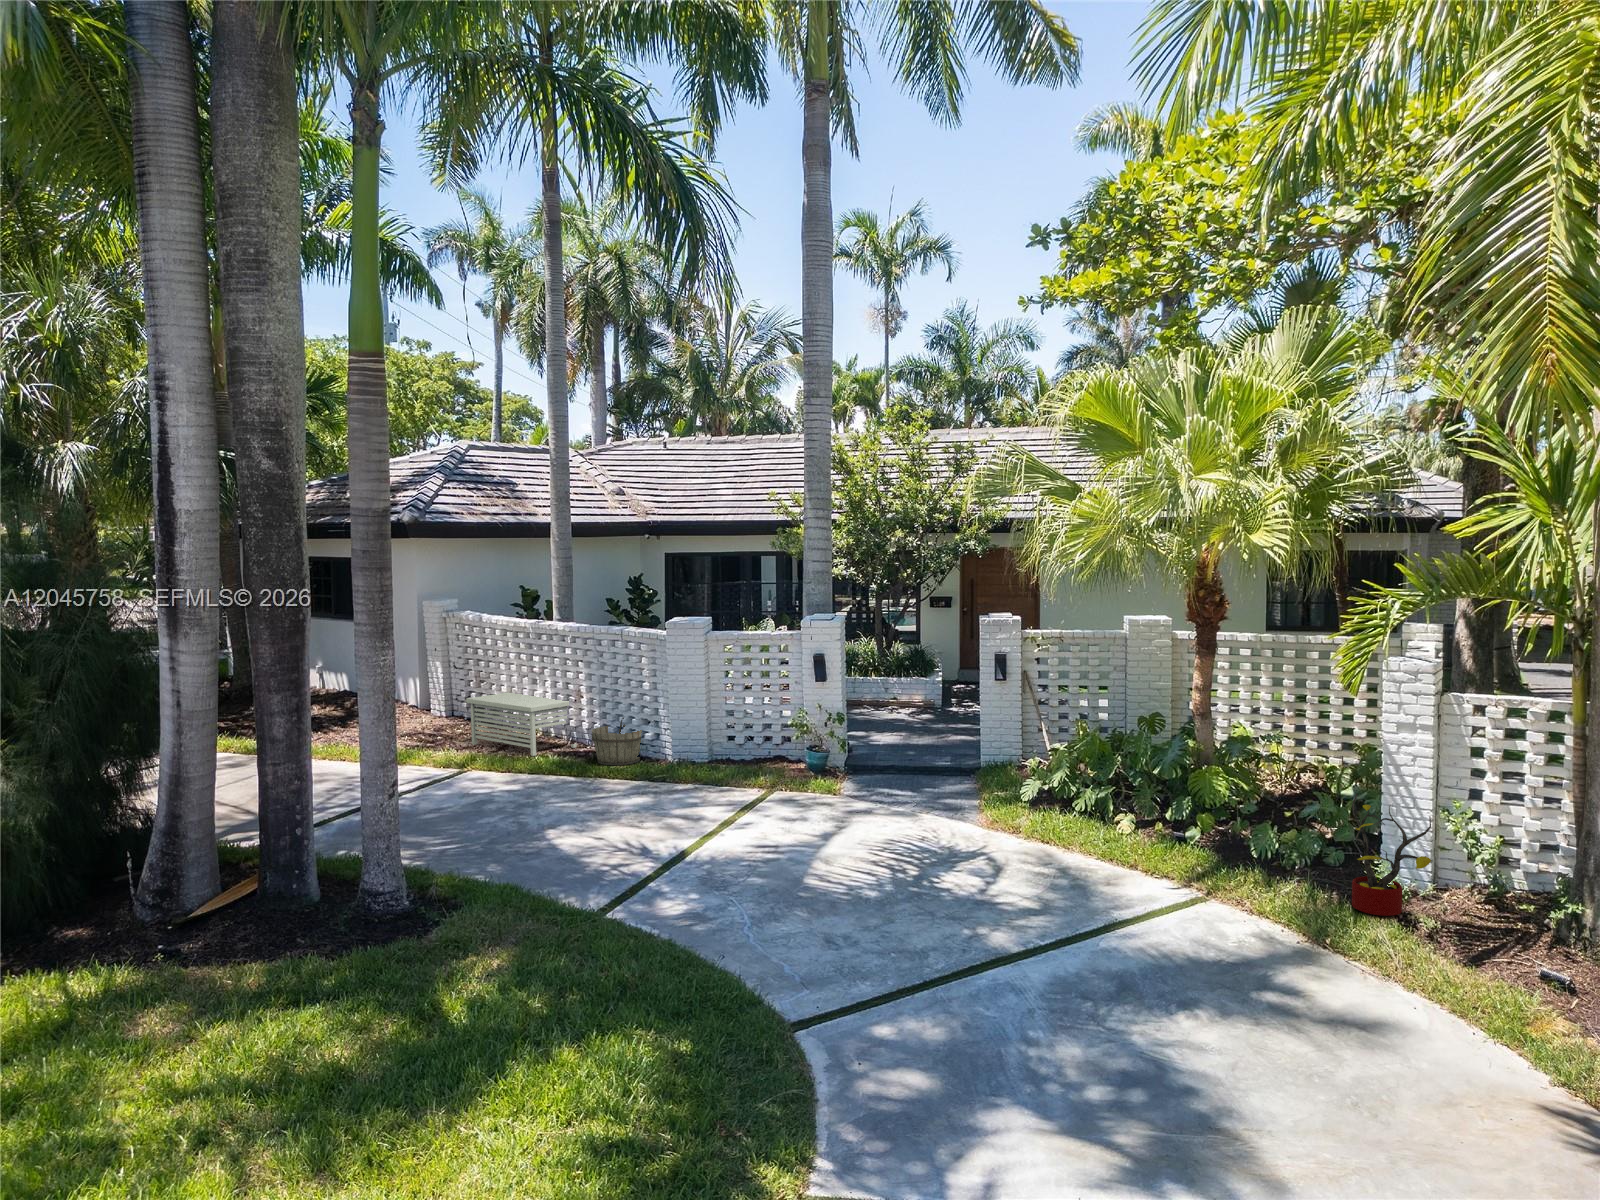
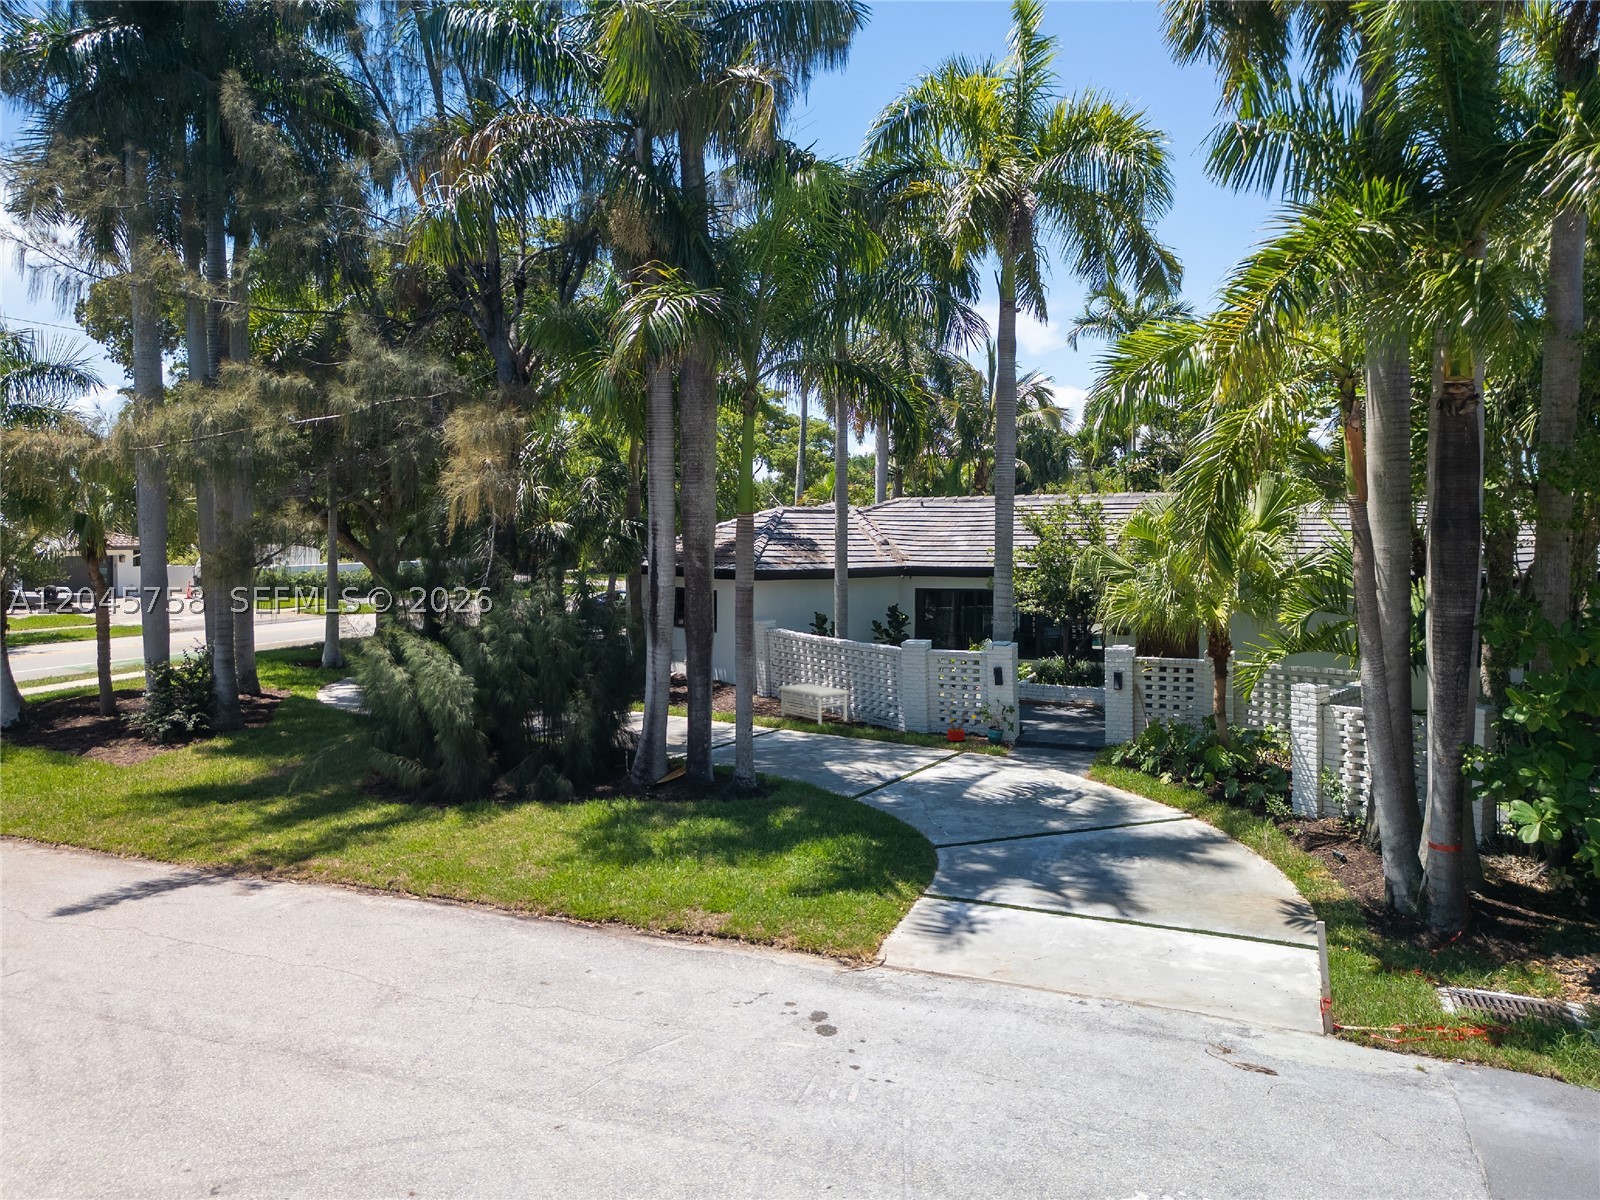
wooden bucket: present [591,717,642,765] -> none [855,703,890,733]
decorative plant: present [1352,794,1431,916] -> present [947,707,976,741]

